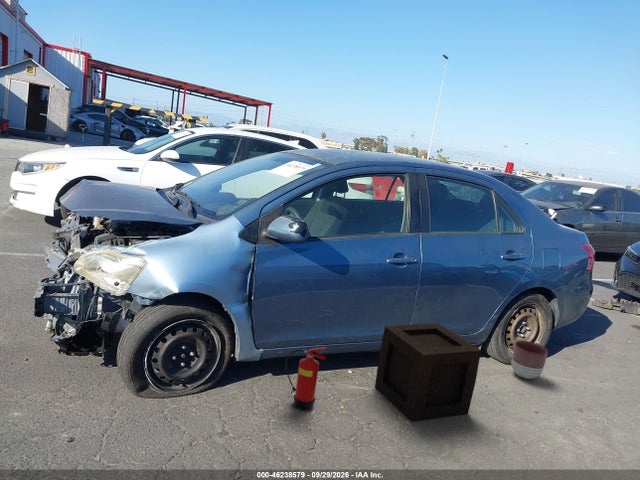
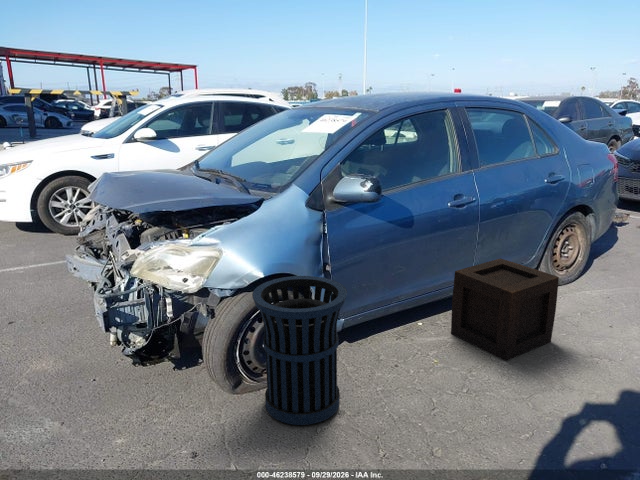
trash can: none [161,298,250,436] -> present [252,276,347,425]
planter: present [512,341,548,379] -> none [562,260,598,296]
fire extinguisher: present [285,347,327,410] -> none [371,304,416,372]

